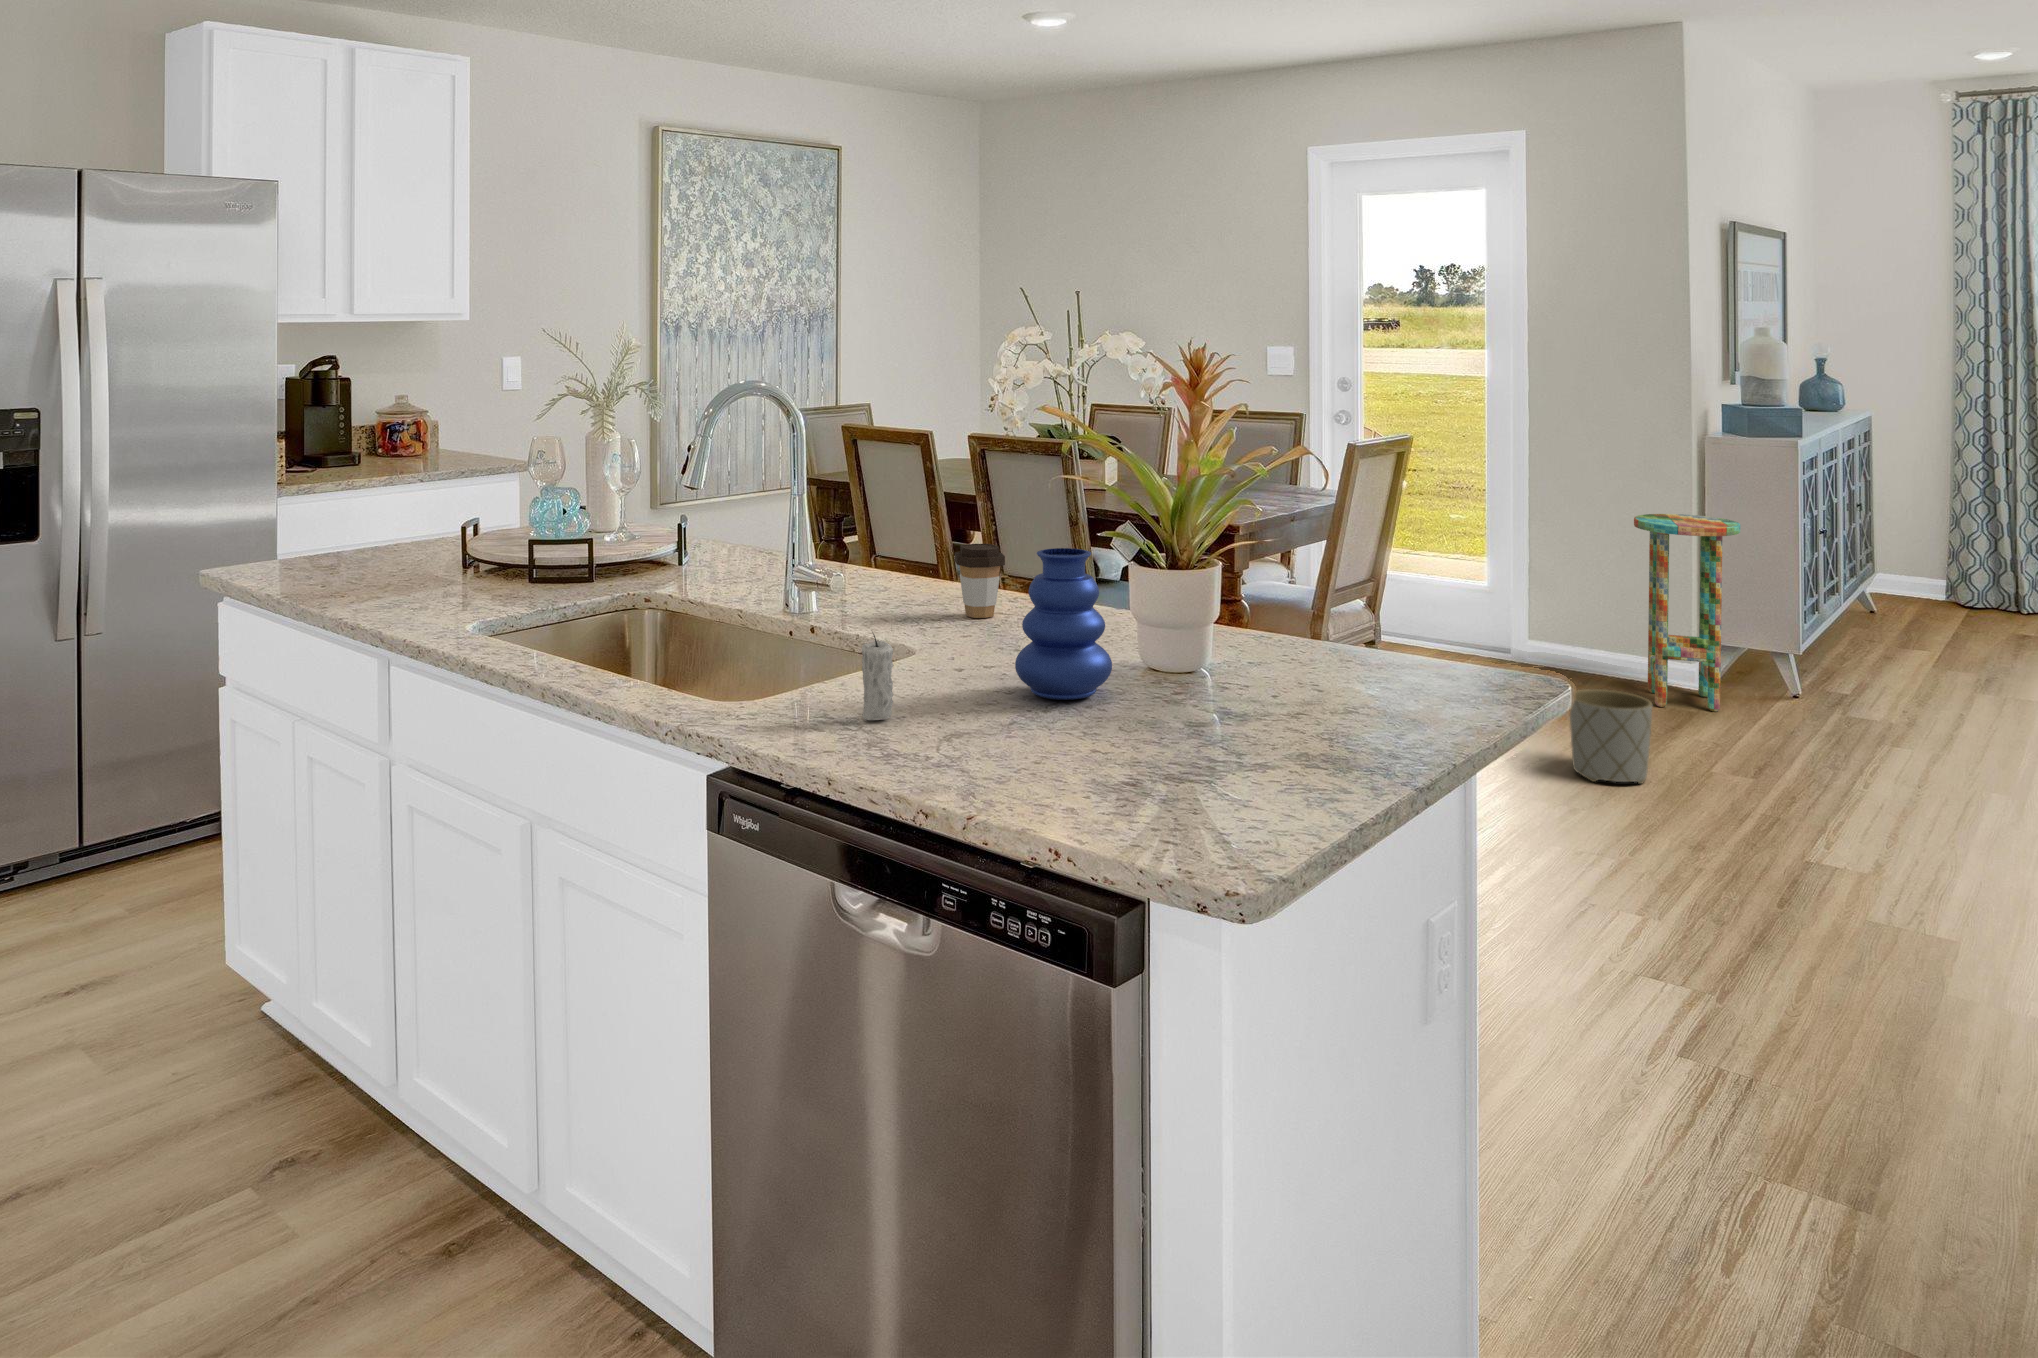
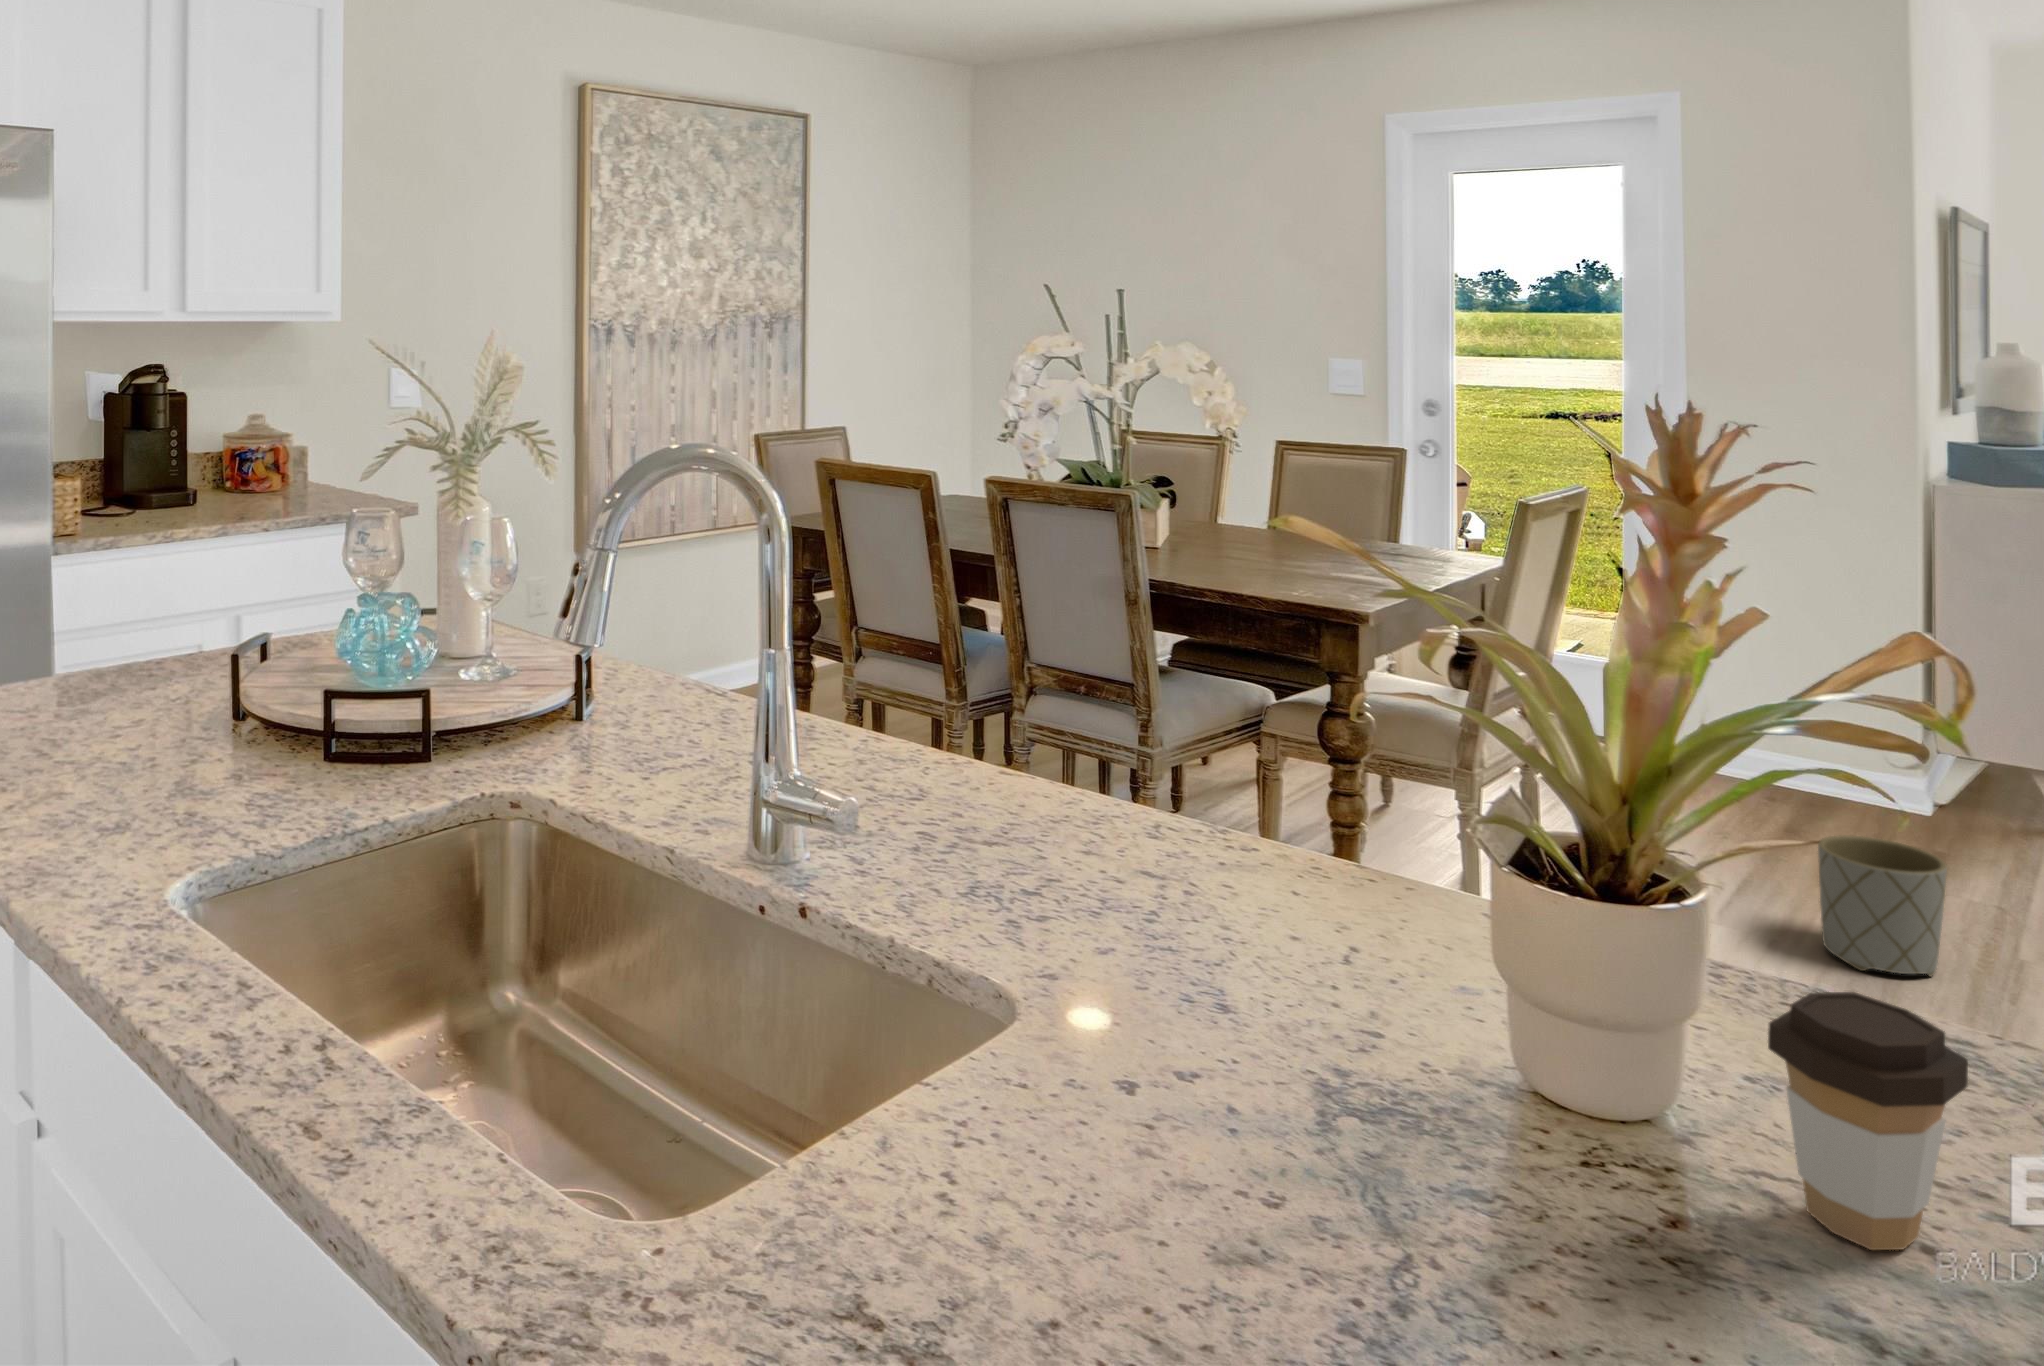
side table: present [1634,514,1740,711] -> none [1850,584,2006,851]
coffee cup: present [955,544,1005,618] -> present [1768,992,1968,1250]
vase: present [1015,548,1112,700] -> none [1298,817,1528,1187]
candle: present [862,632,894,720] -> none [976,1044,1055,1278]

